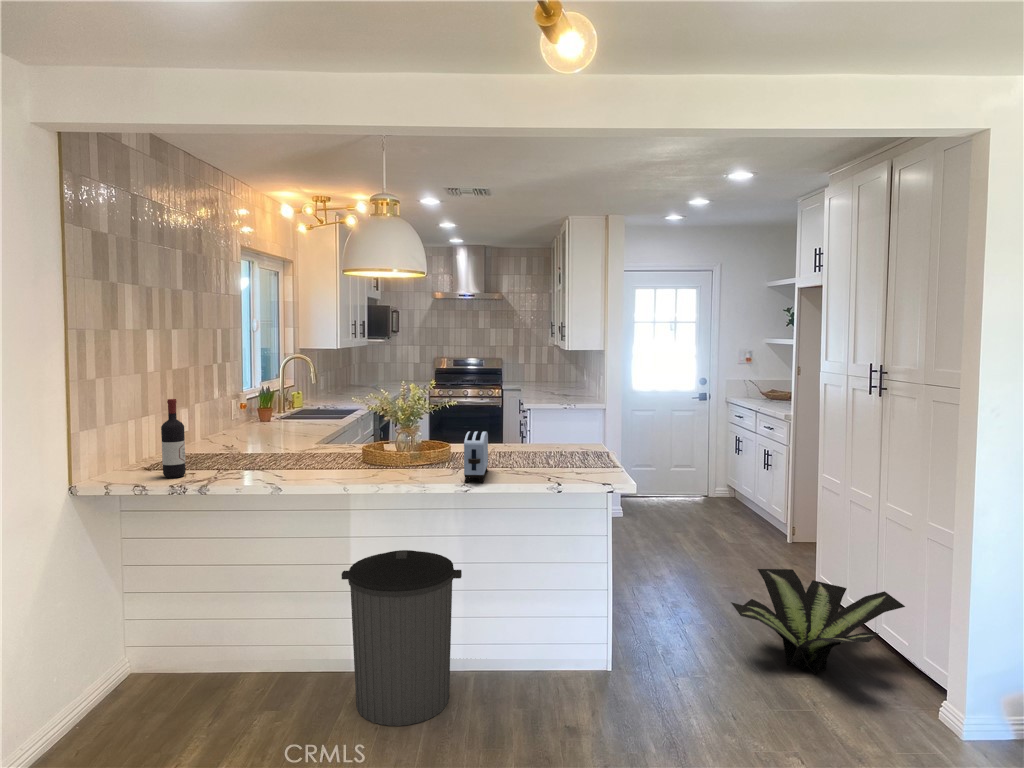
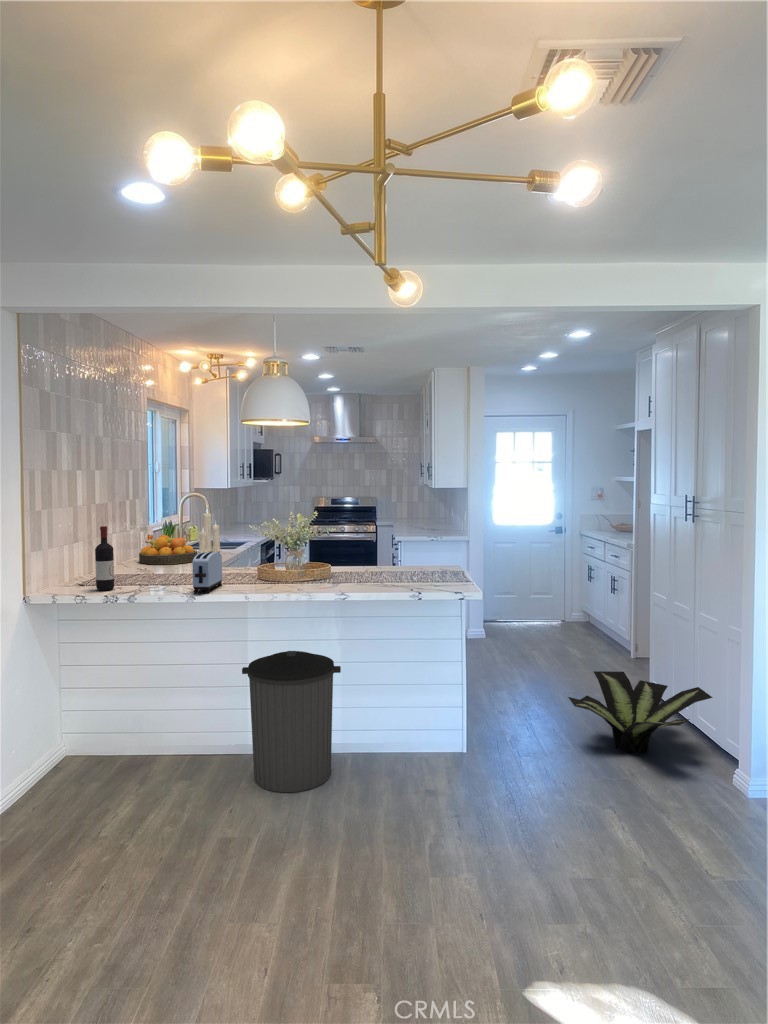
candle: none [299,370,325,424] -> present [199,513,220,553]
fruit bowl: none [227,405,297,440] -> present [139,535,198,564]
toaster: present [464,431,488,482] -> present [193,552,222,593]

